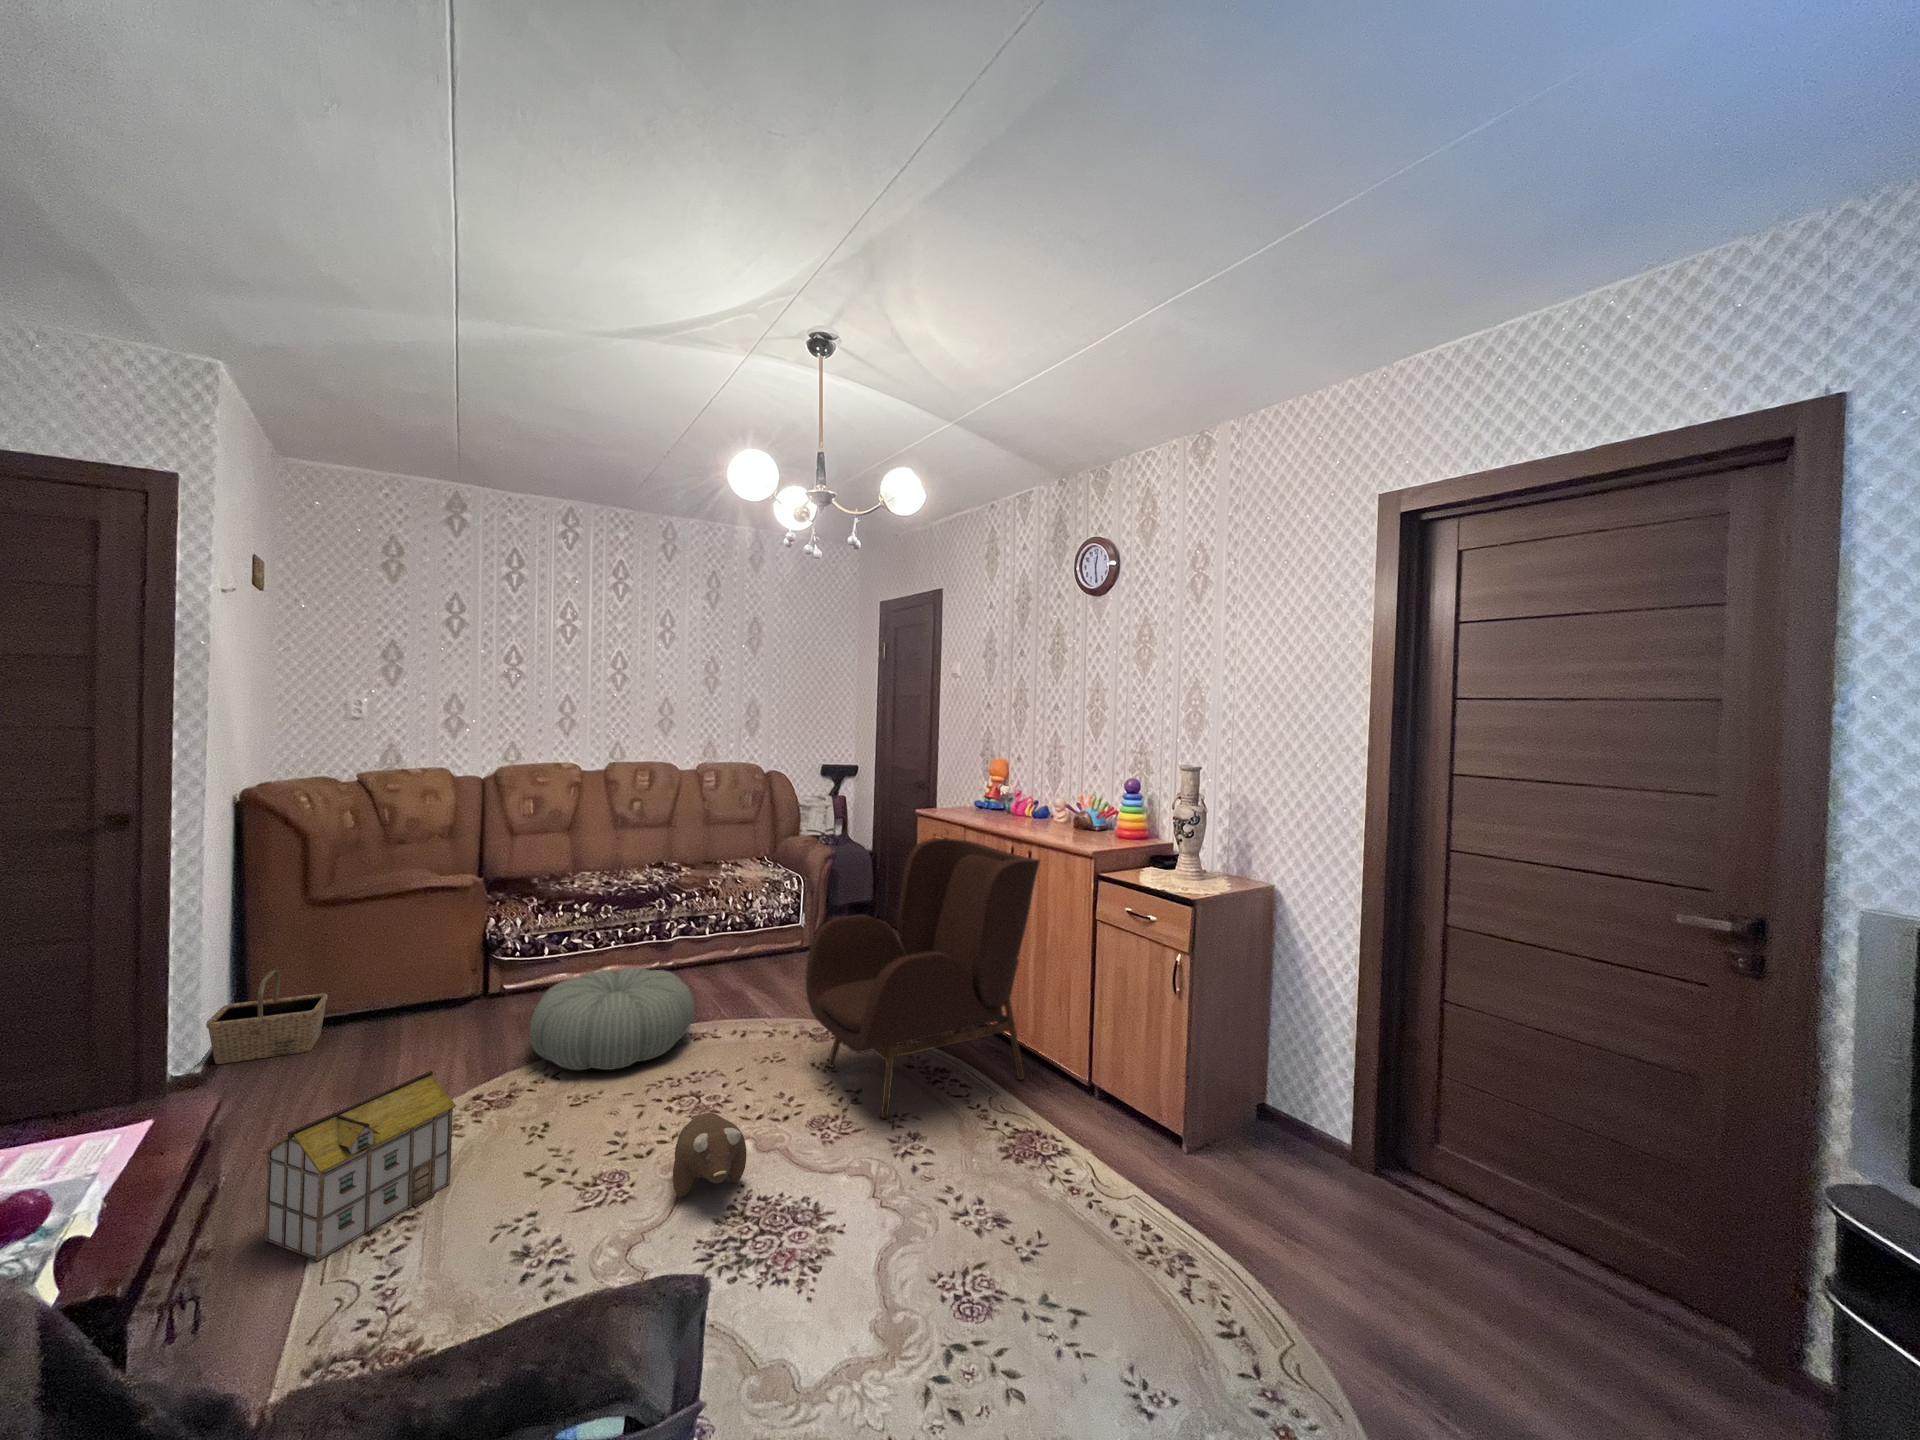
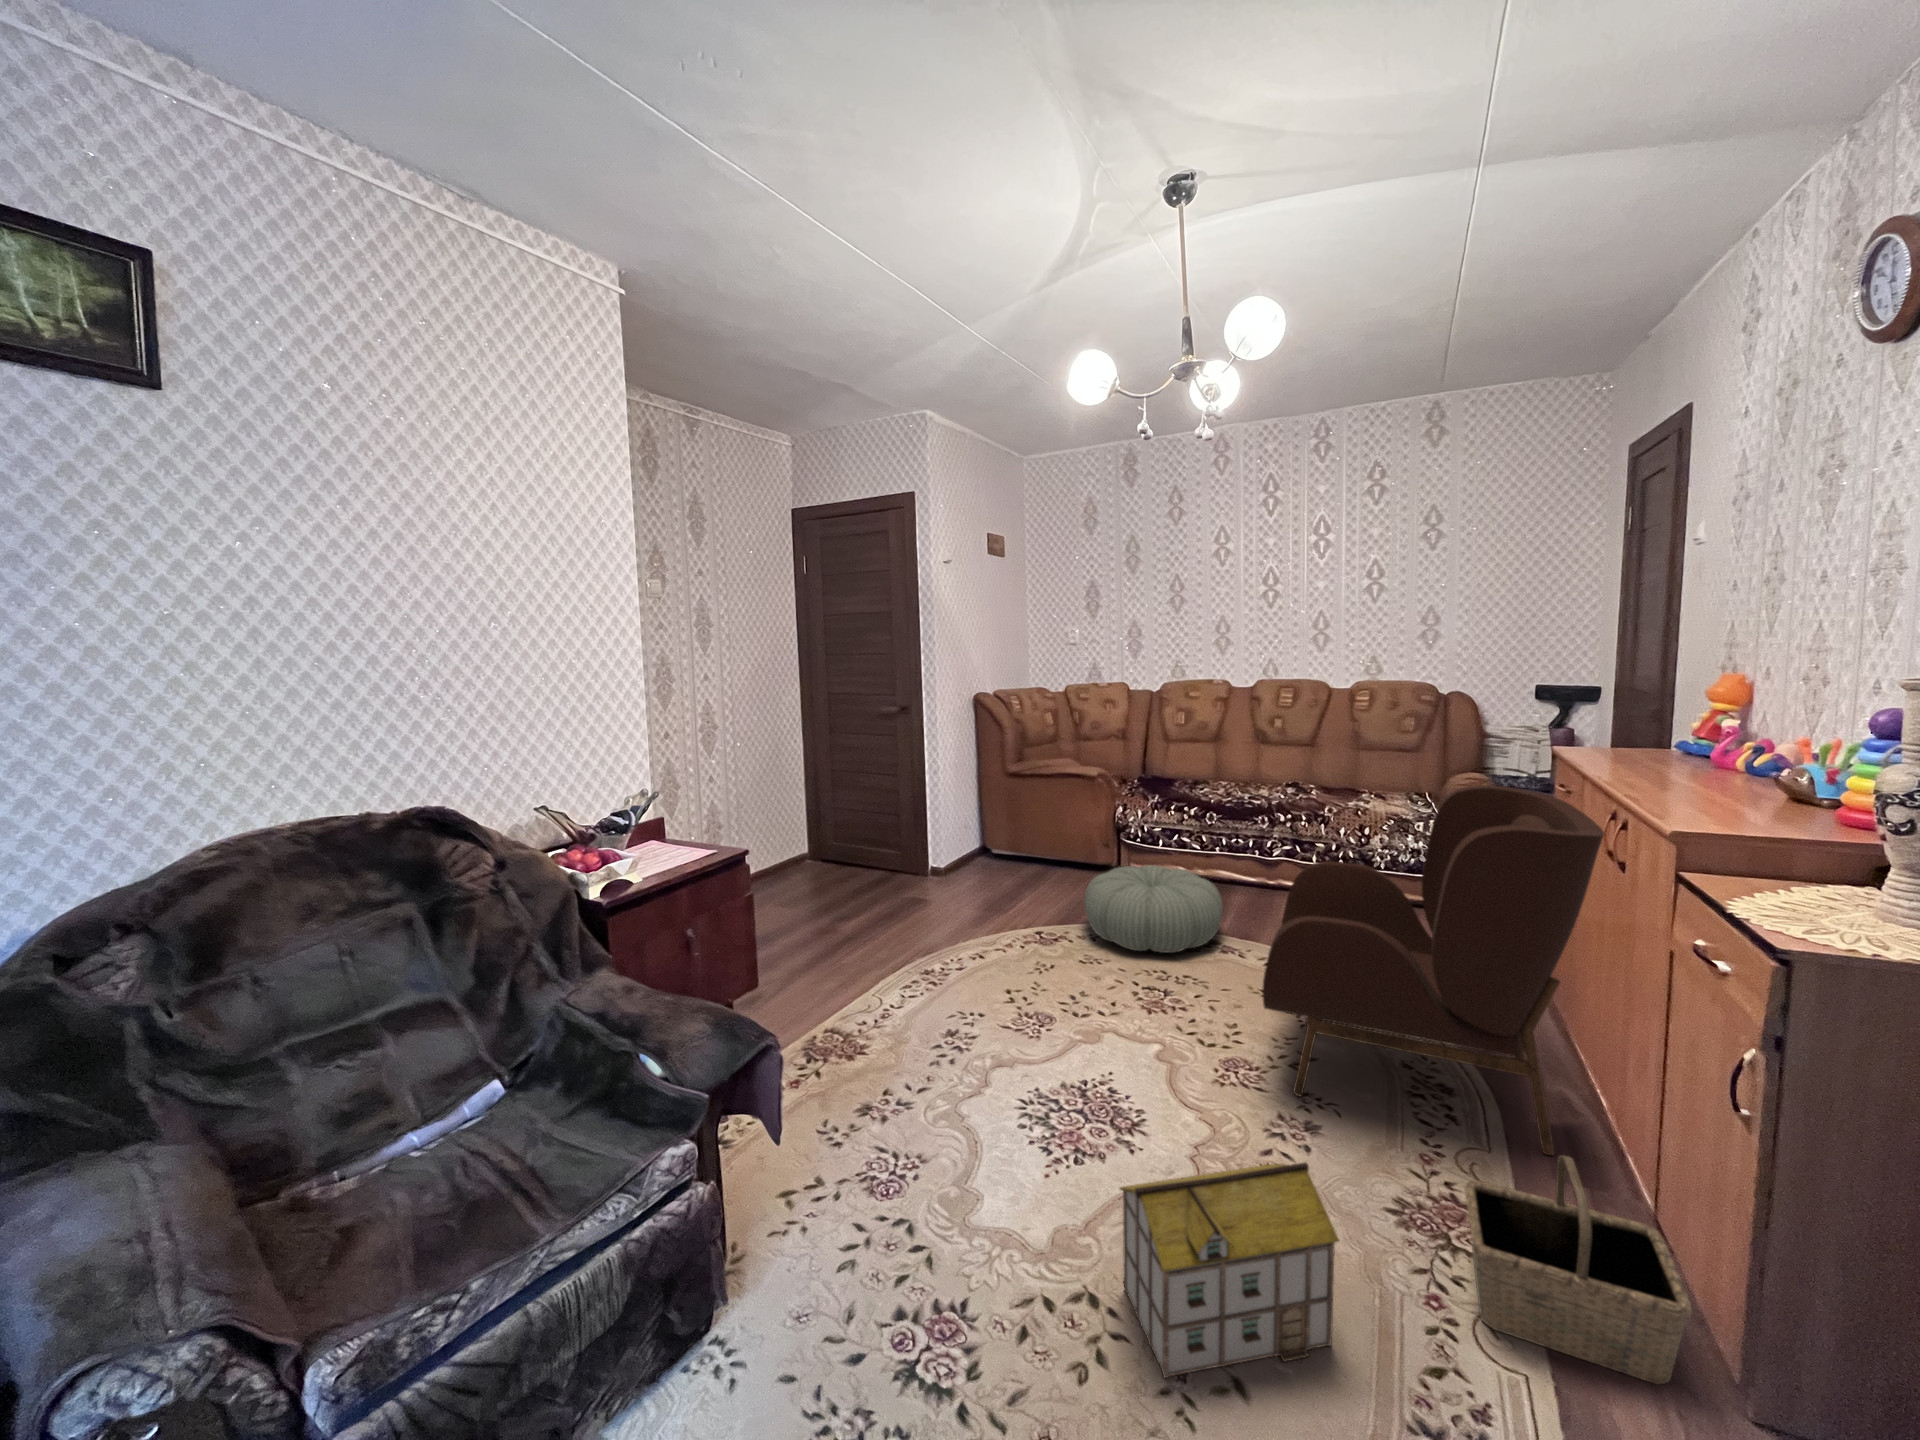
basket: present [206,970,328,1064] -> present [1465,1155,1692,1384]
toy house: present [263,1071,456,1261] -> present [1120,1162,1339,1378]
plush toy: present [673,1113,746,1197] -> none [1052,998,1120,1069]

